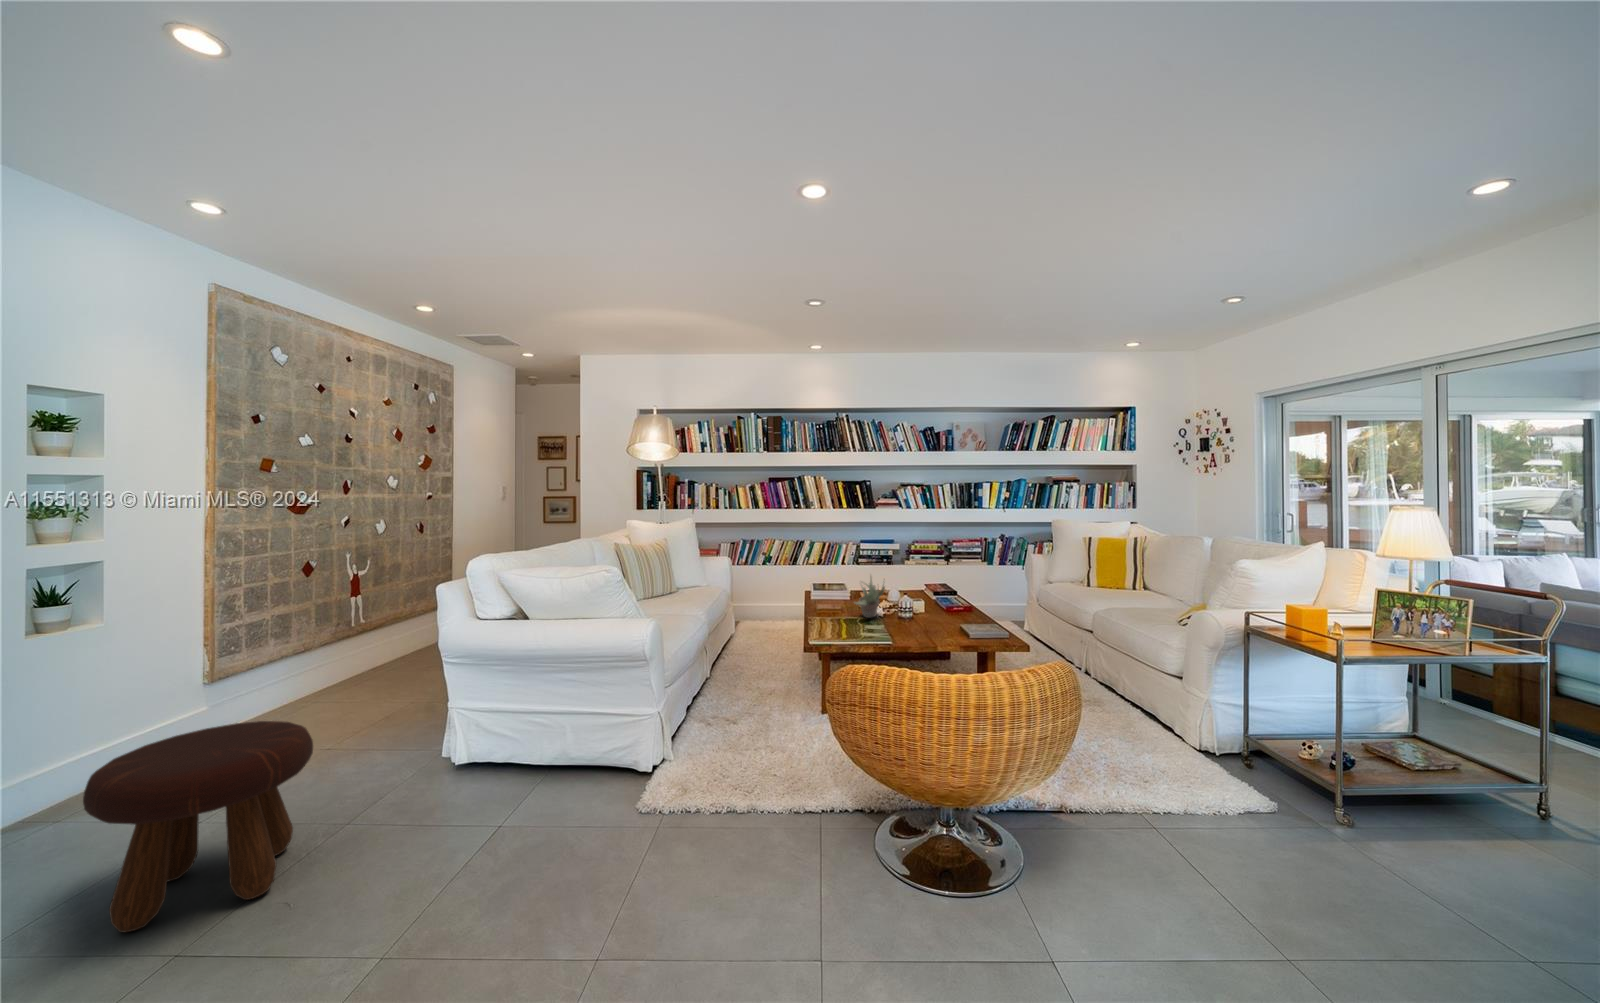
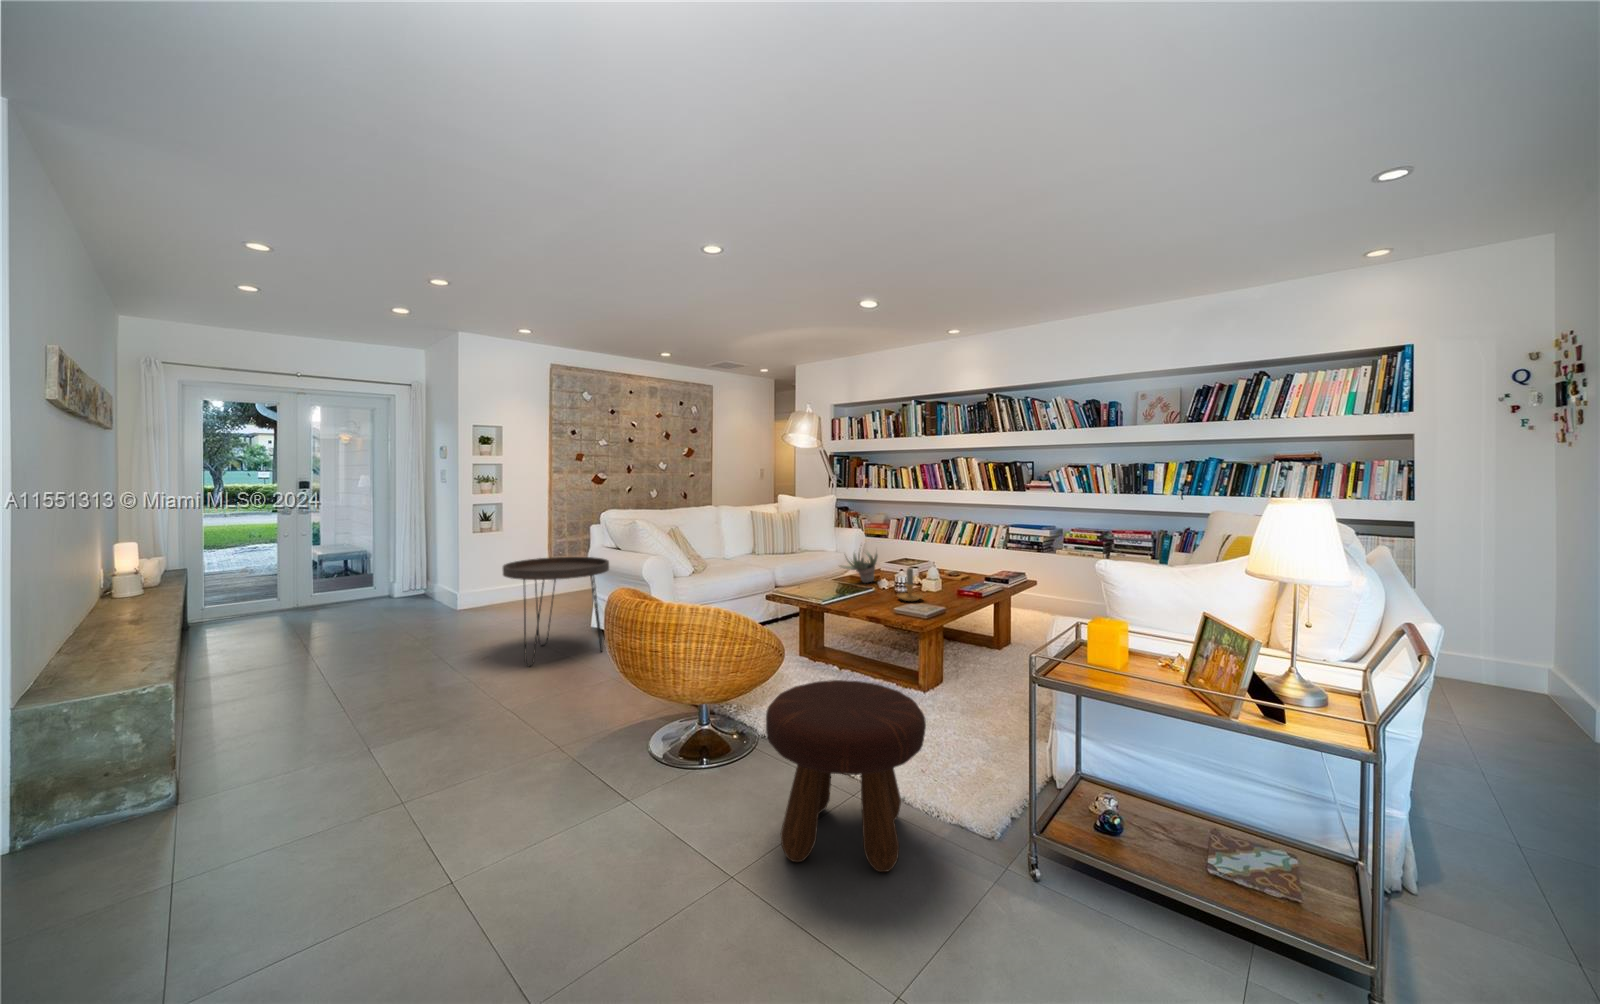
candle: none [946,594,980,630] -> present [898,568,923,601]
side table: none [404,642,598,864] -> present [503,557,609,666]
footstool: present [83,721,313,932] -> present [766,680,926,872]

